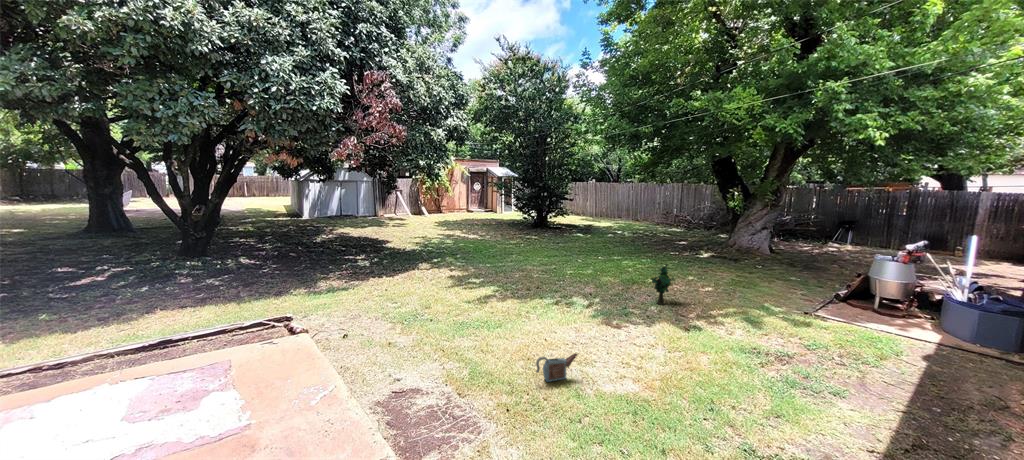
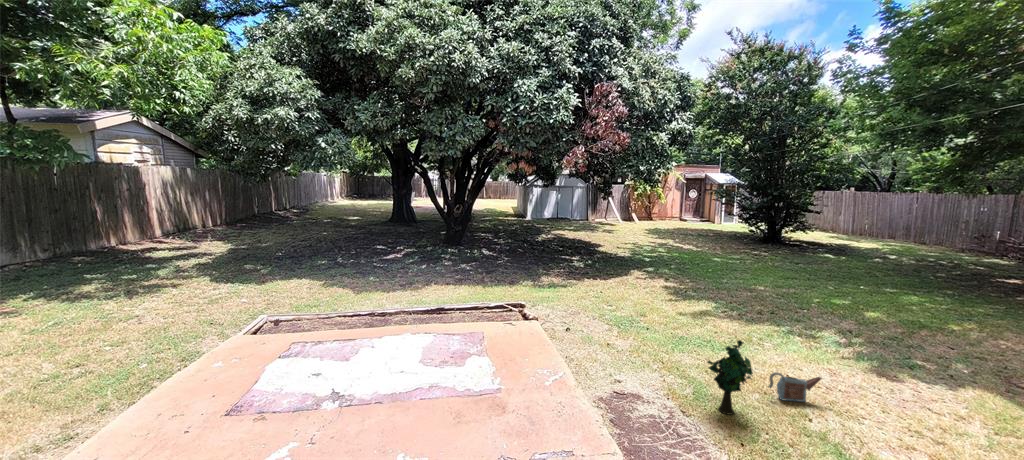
decorative plant: present [651,264,674,305] -> present [707,340,753,415]

